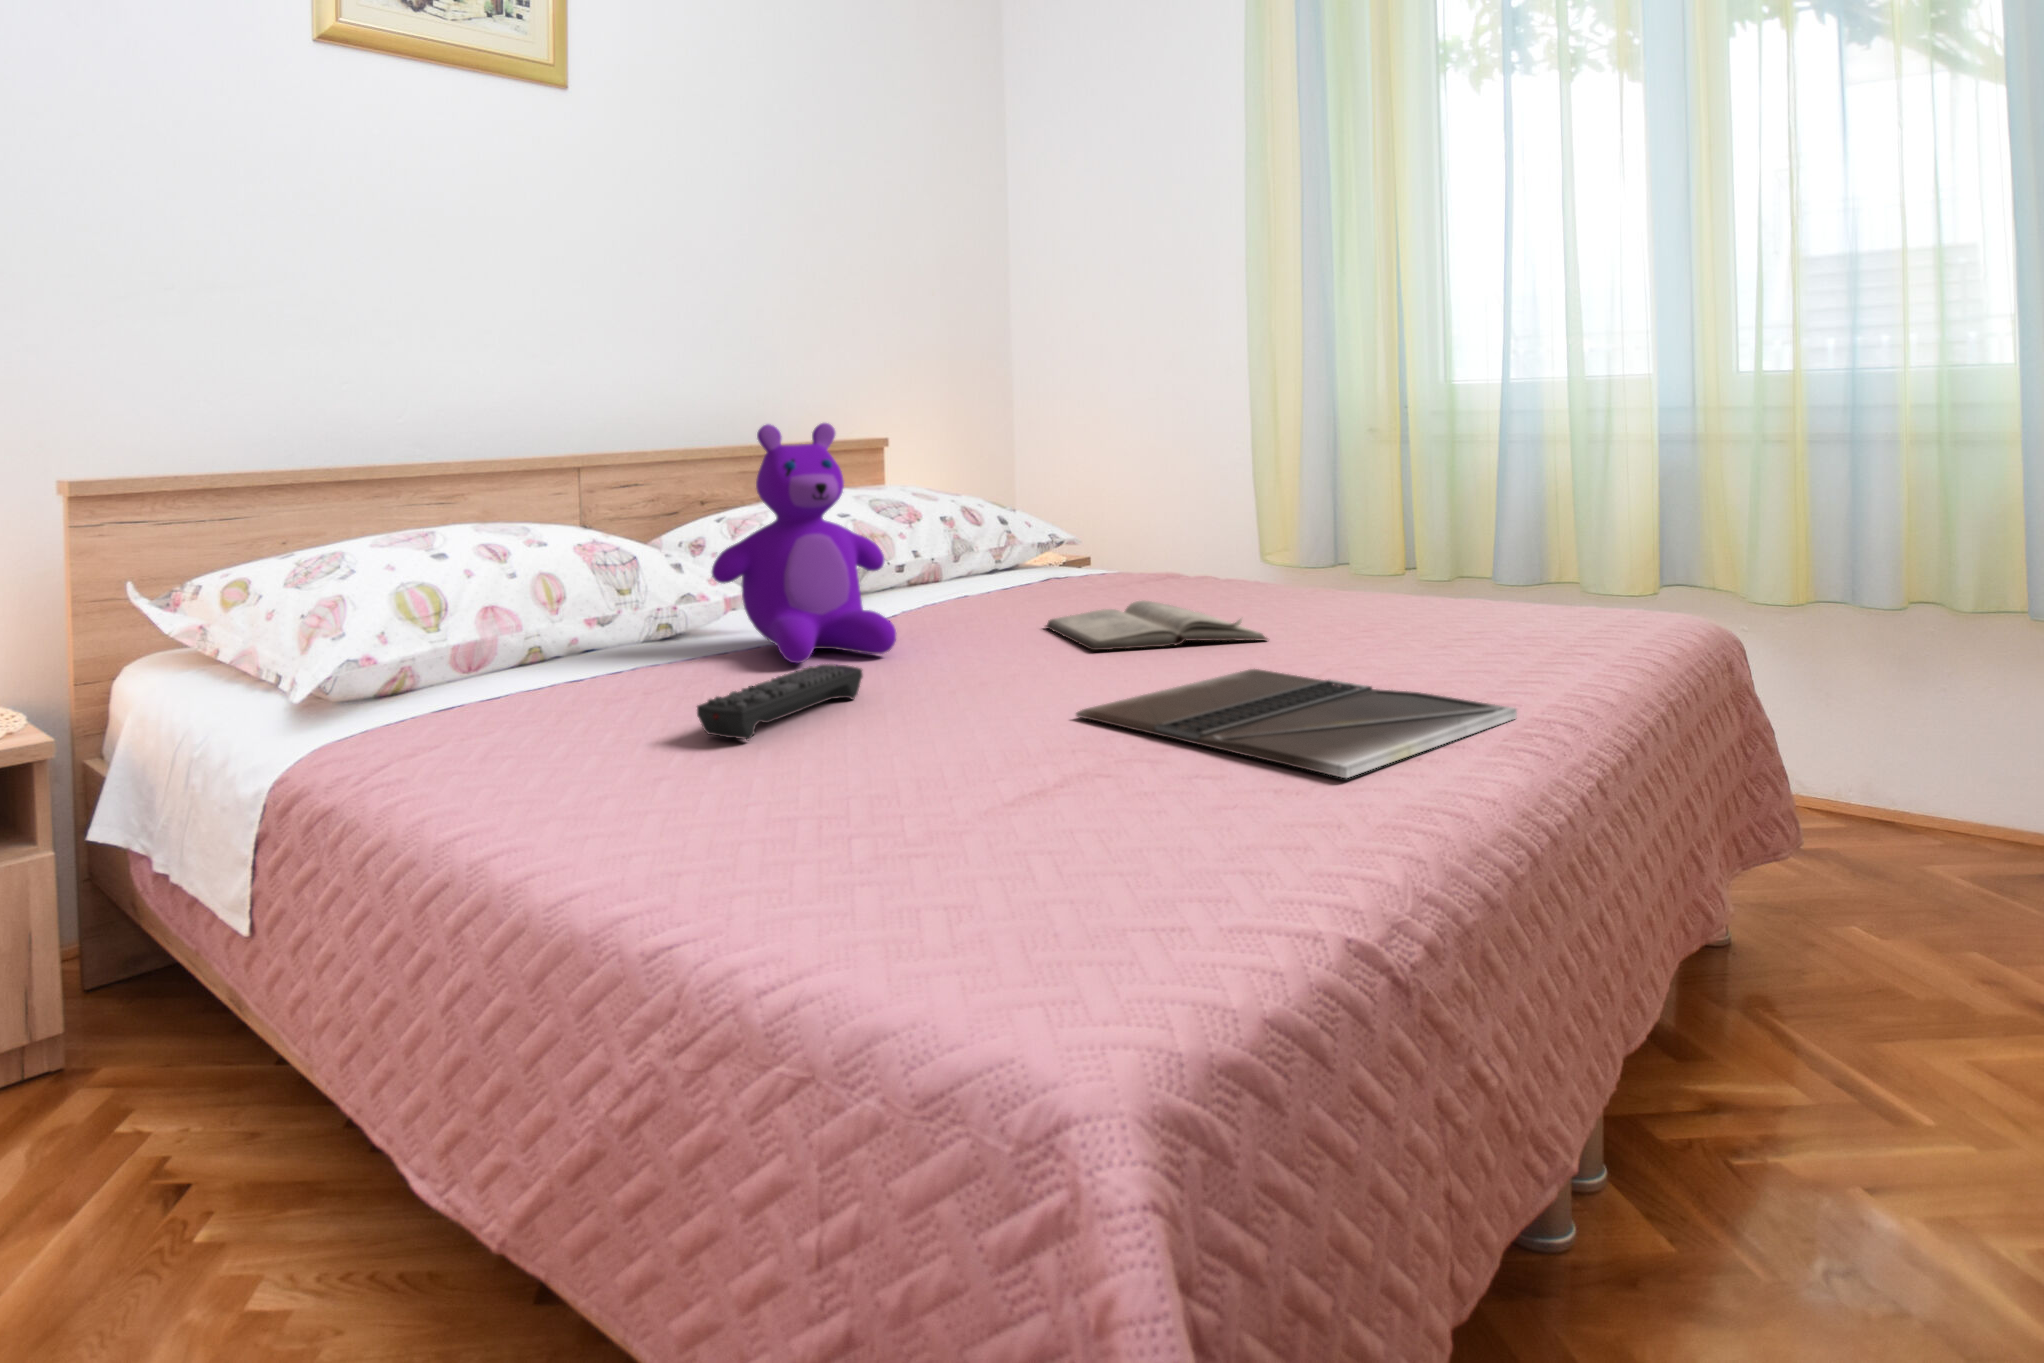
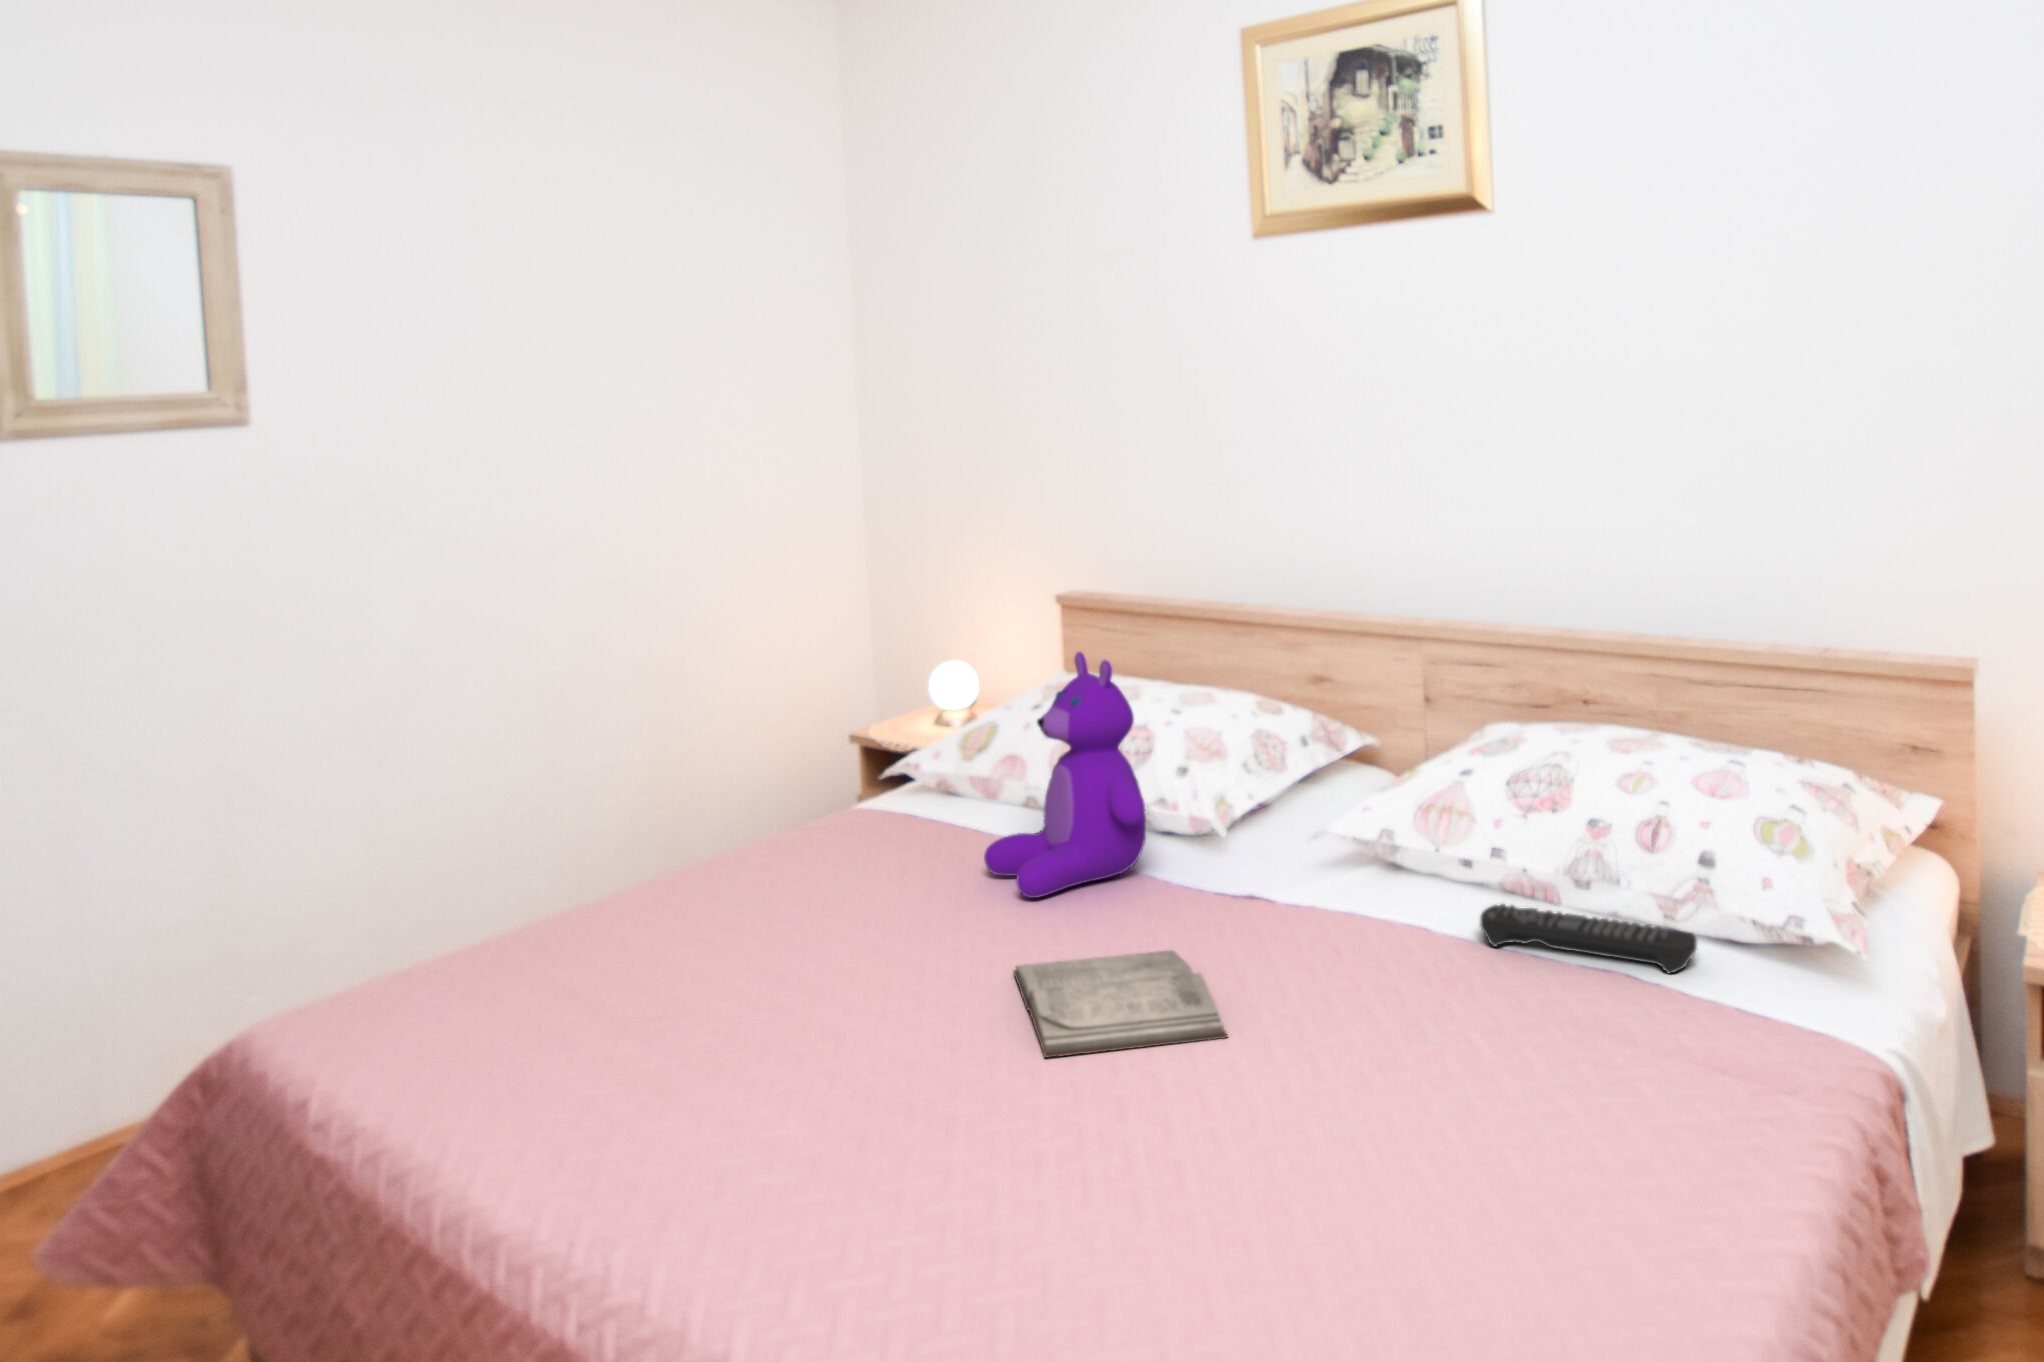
remote control: present [697,664,863,740] -> present [1480,904,1697,974]
laptop: present [1076,669,1517,779] -> none [486,957,872,1127]

